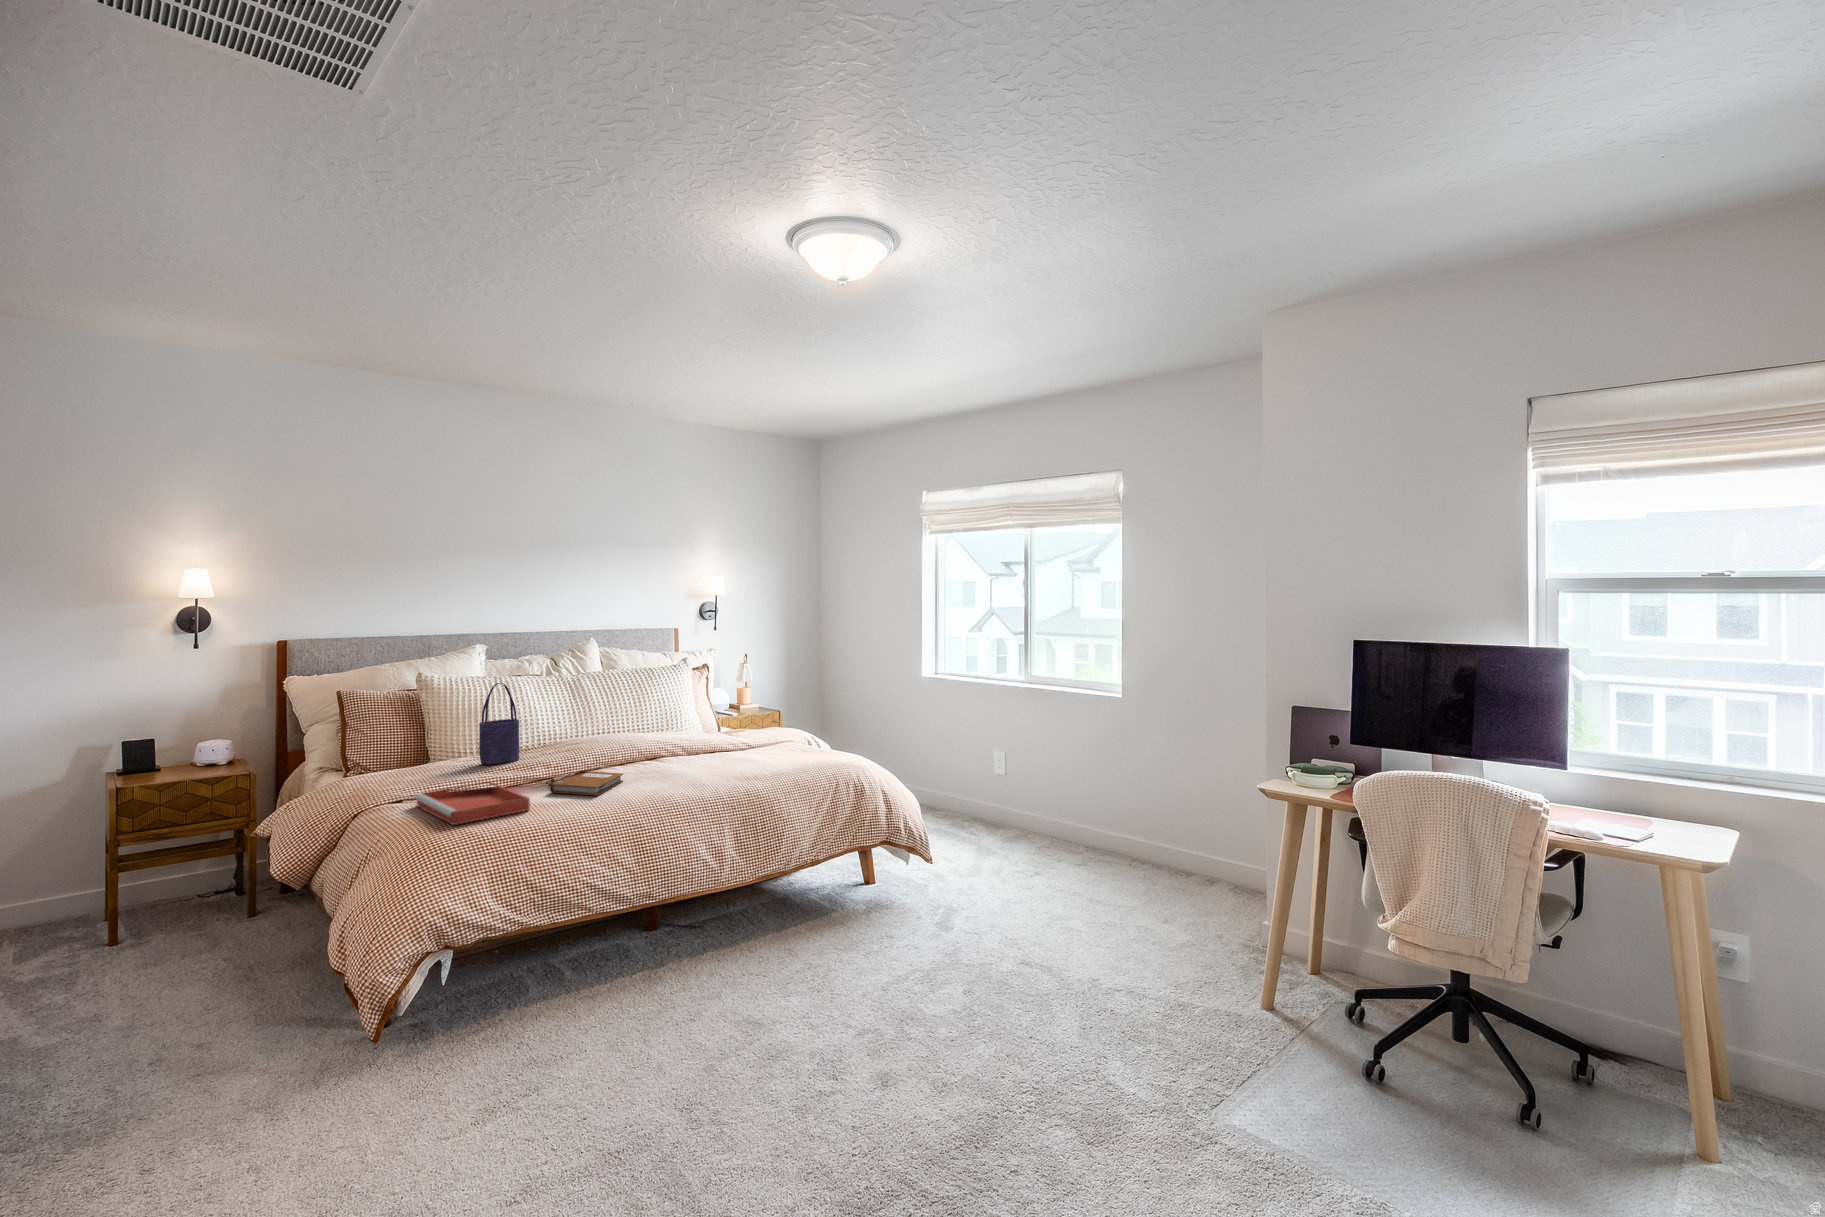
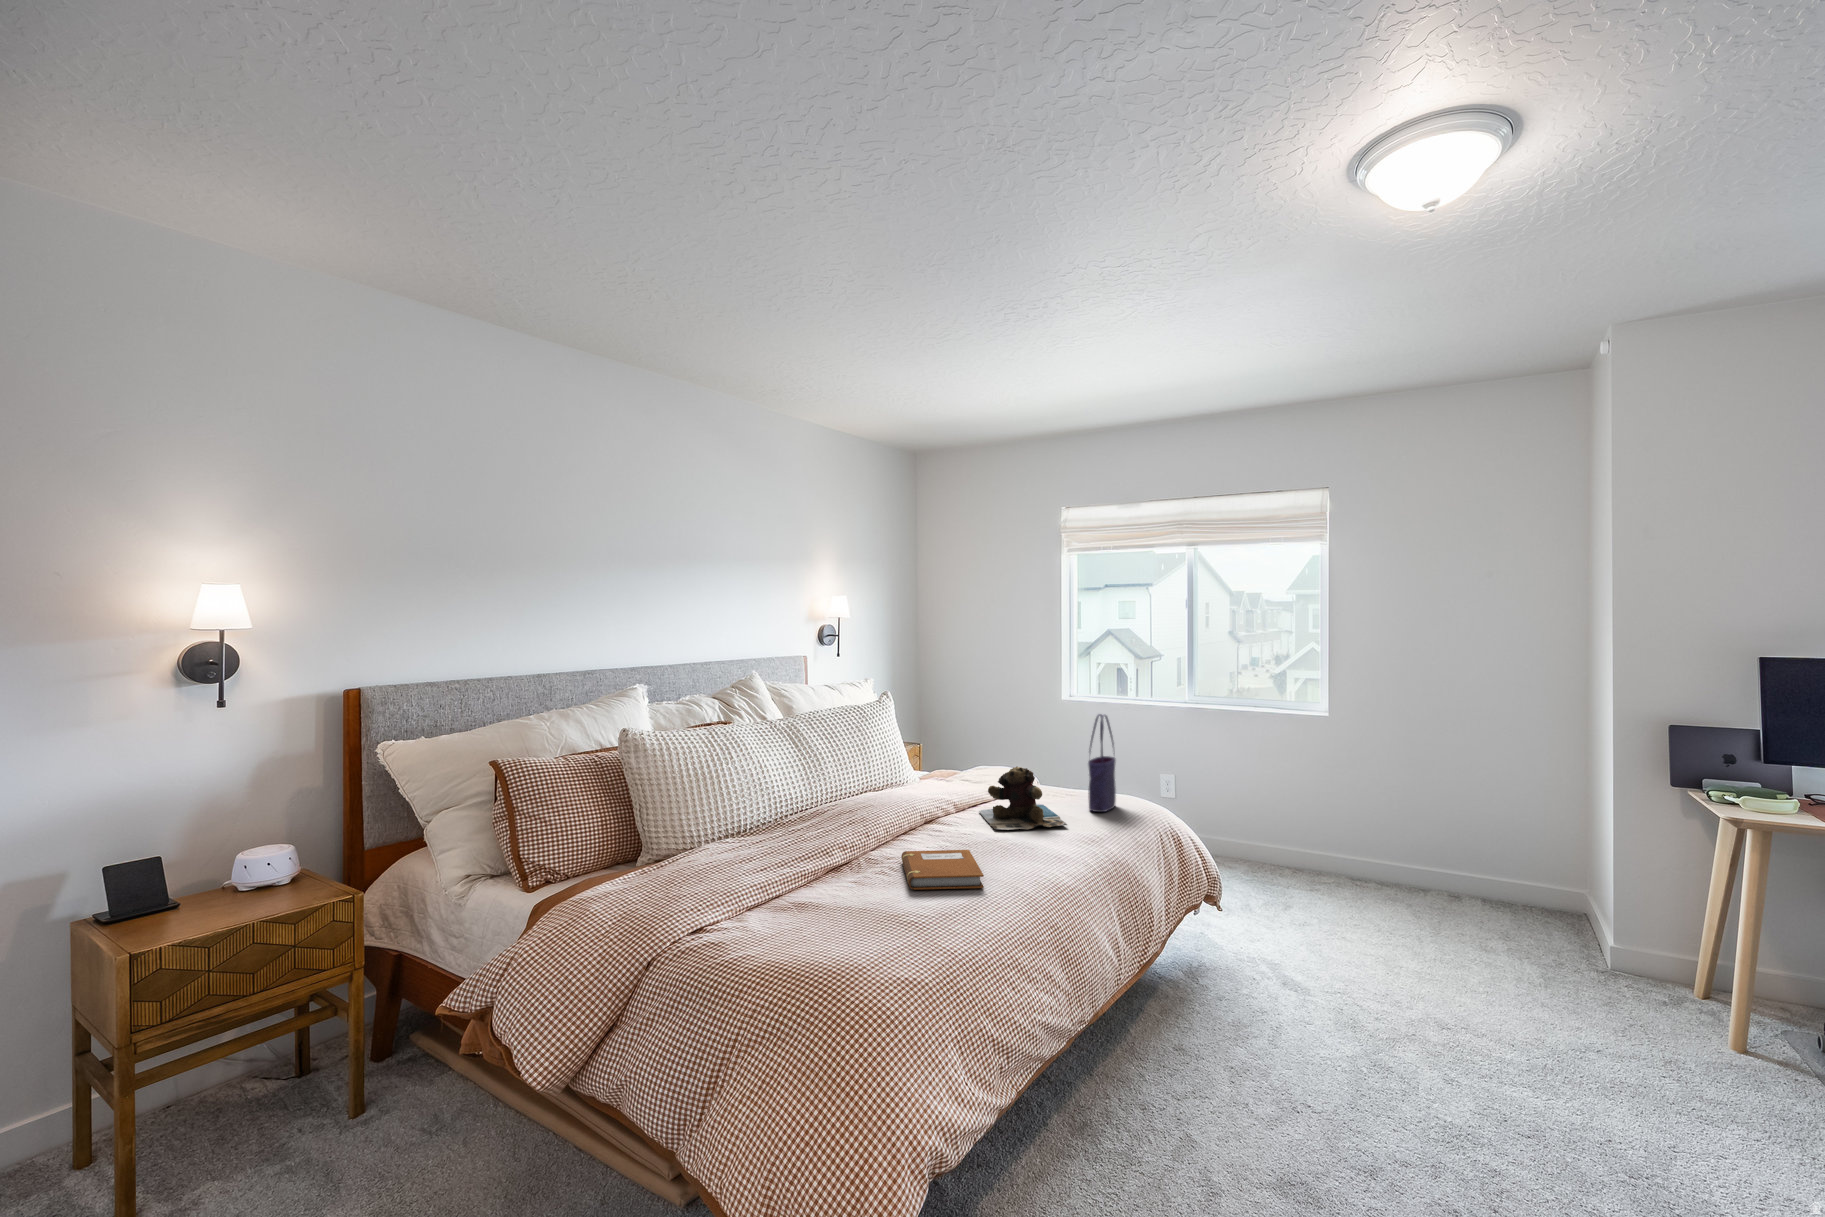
tote bag: present [479,683,519,765] -> present [1088,714,1116,812]
teddy bear: none [680,721,746,767] -> present [979,767,1067,830]
tray: present [414,782,530,825] -> none [748,882,936,969]

